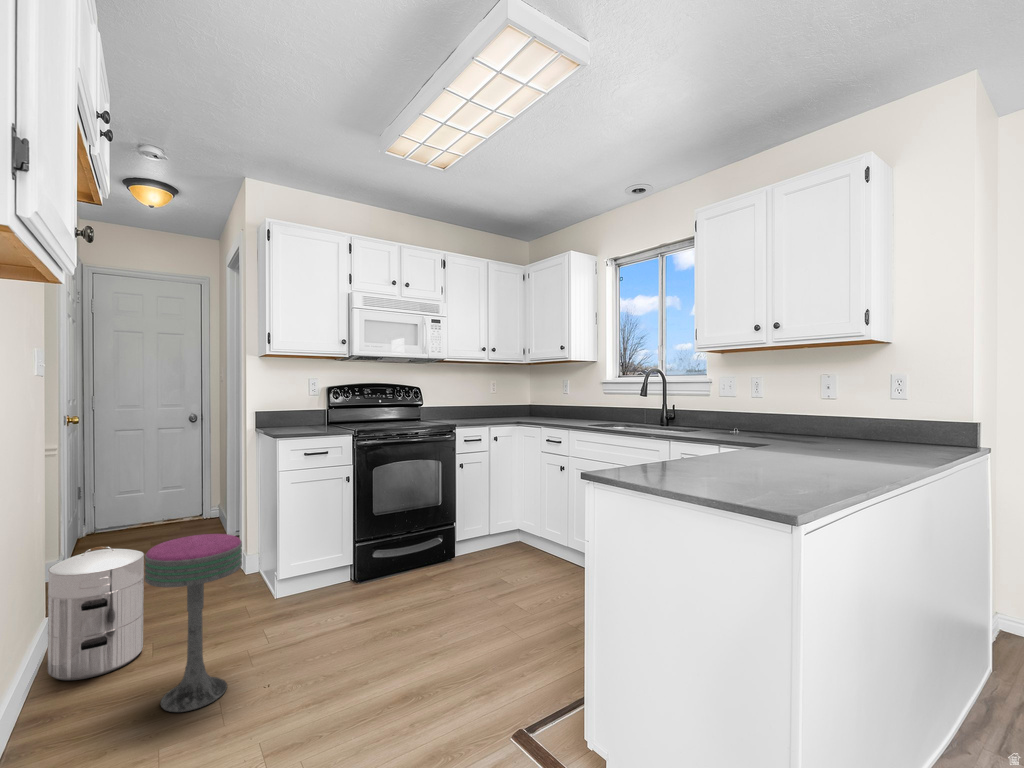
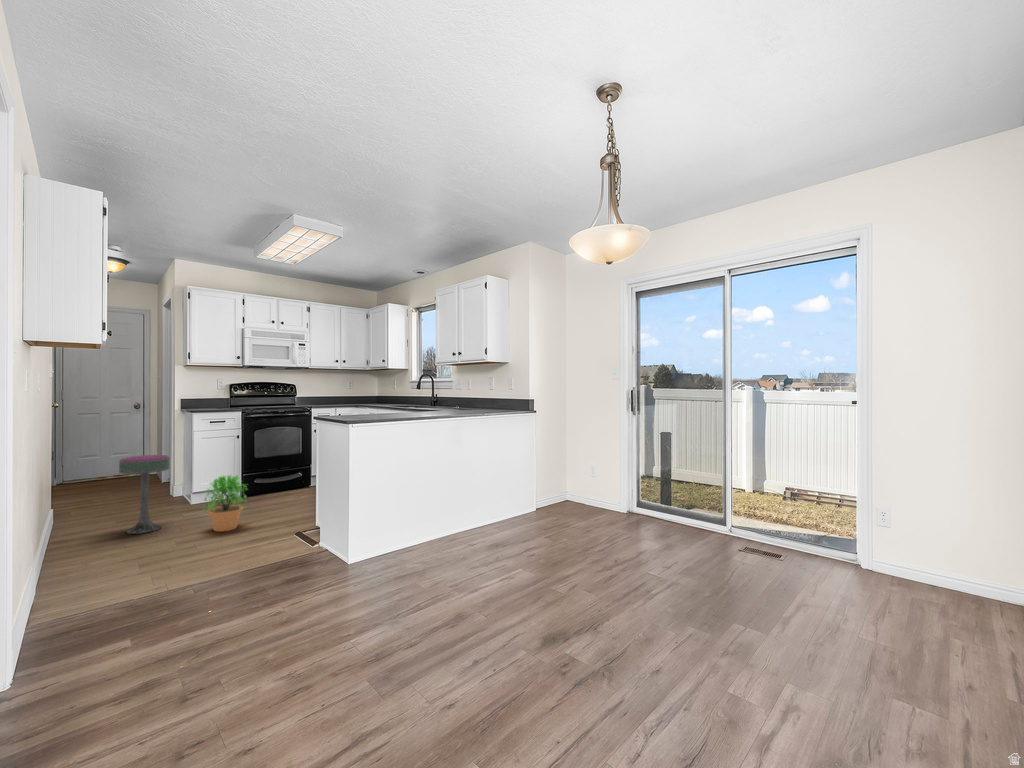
waste bin: present [48,547,144,680] -> none [61,465,114,530]
potted plant: none [304,585,404,718] -> present [204,475,245,532]

